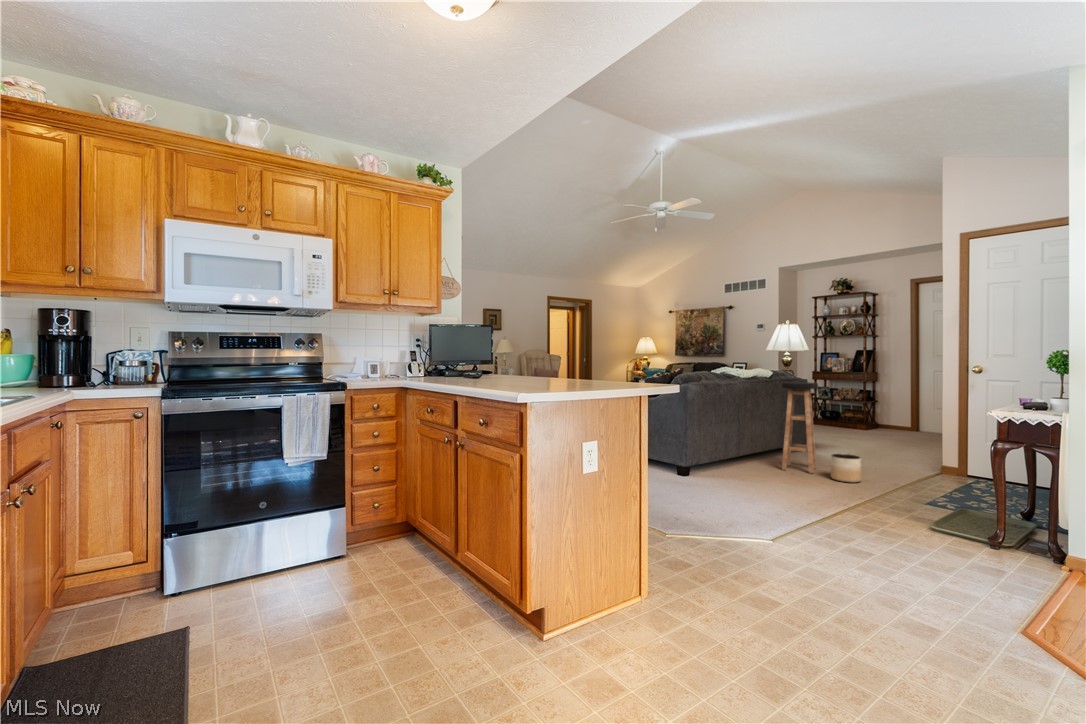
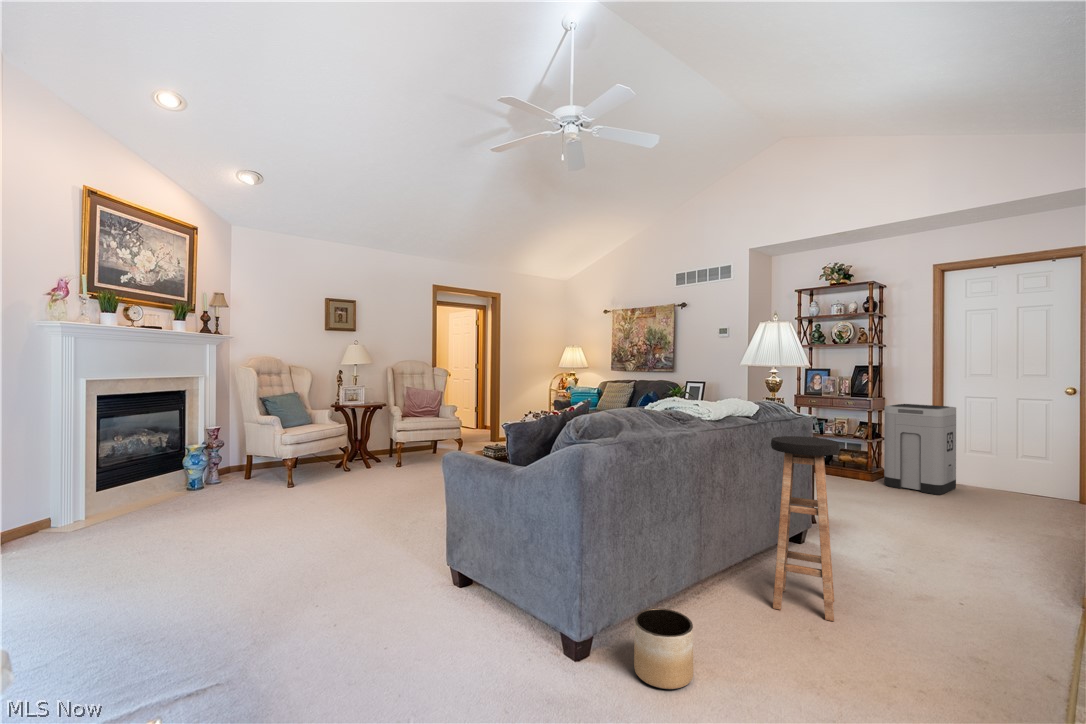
trash can: none [874,376,925,436] -> present [884,404,956,495]
planter: present [831,454,861,483] -> present [634,608,694,689]

